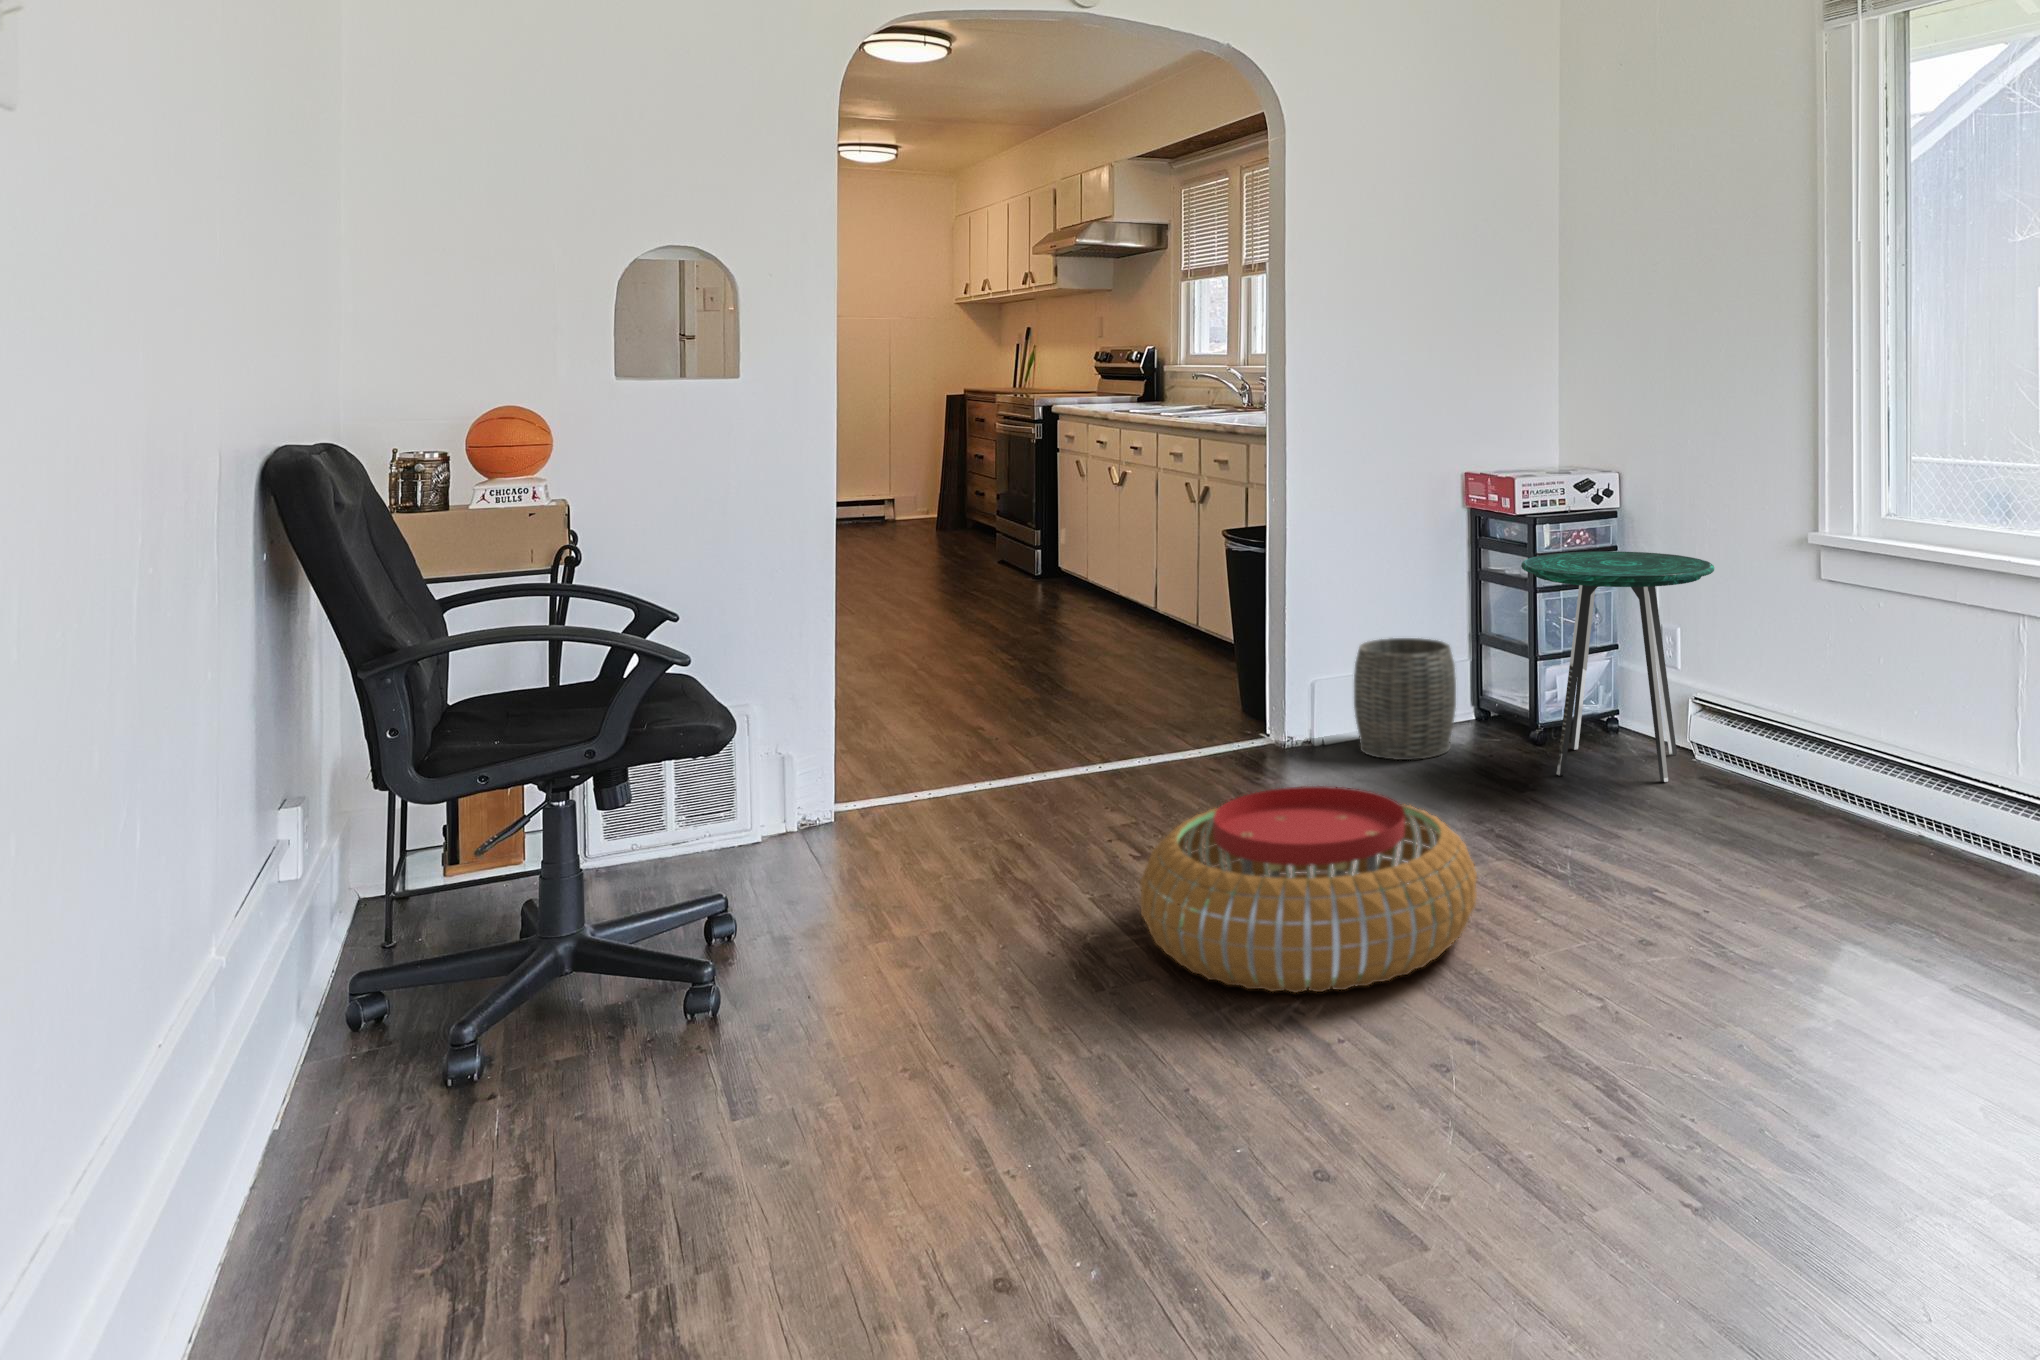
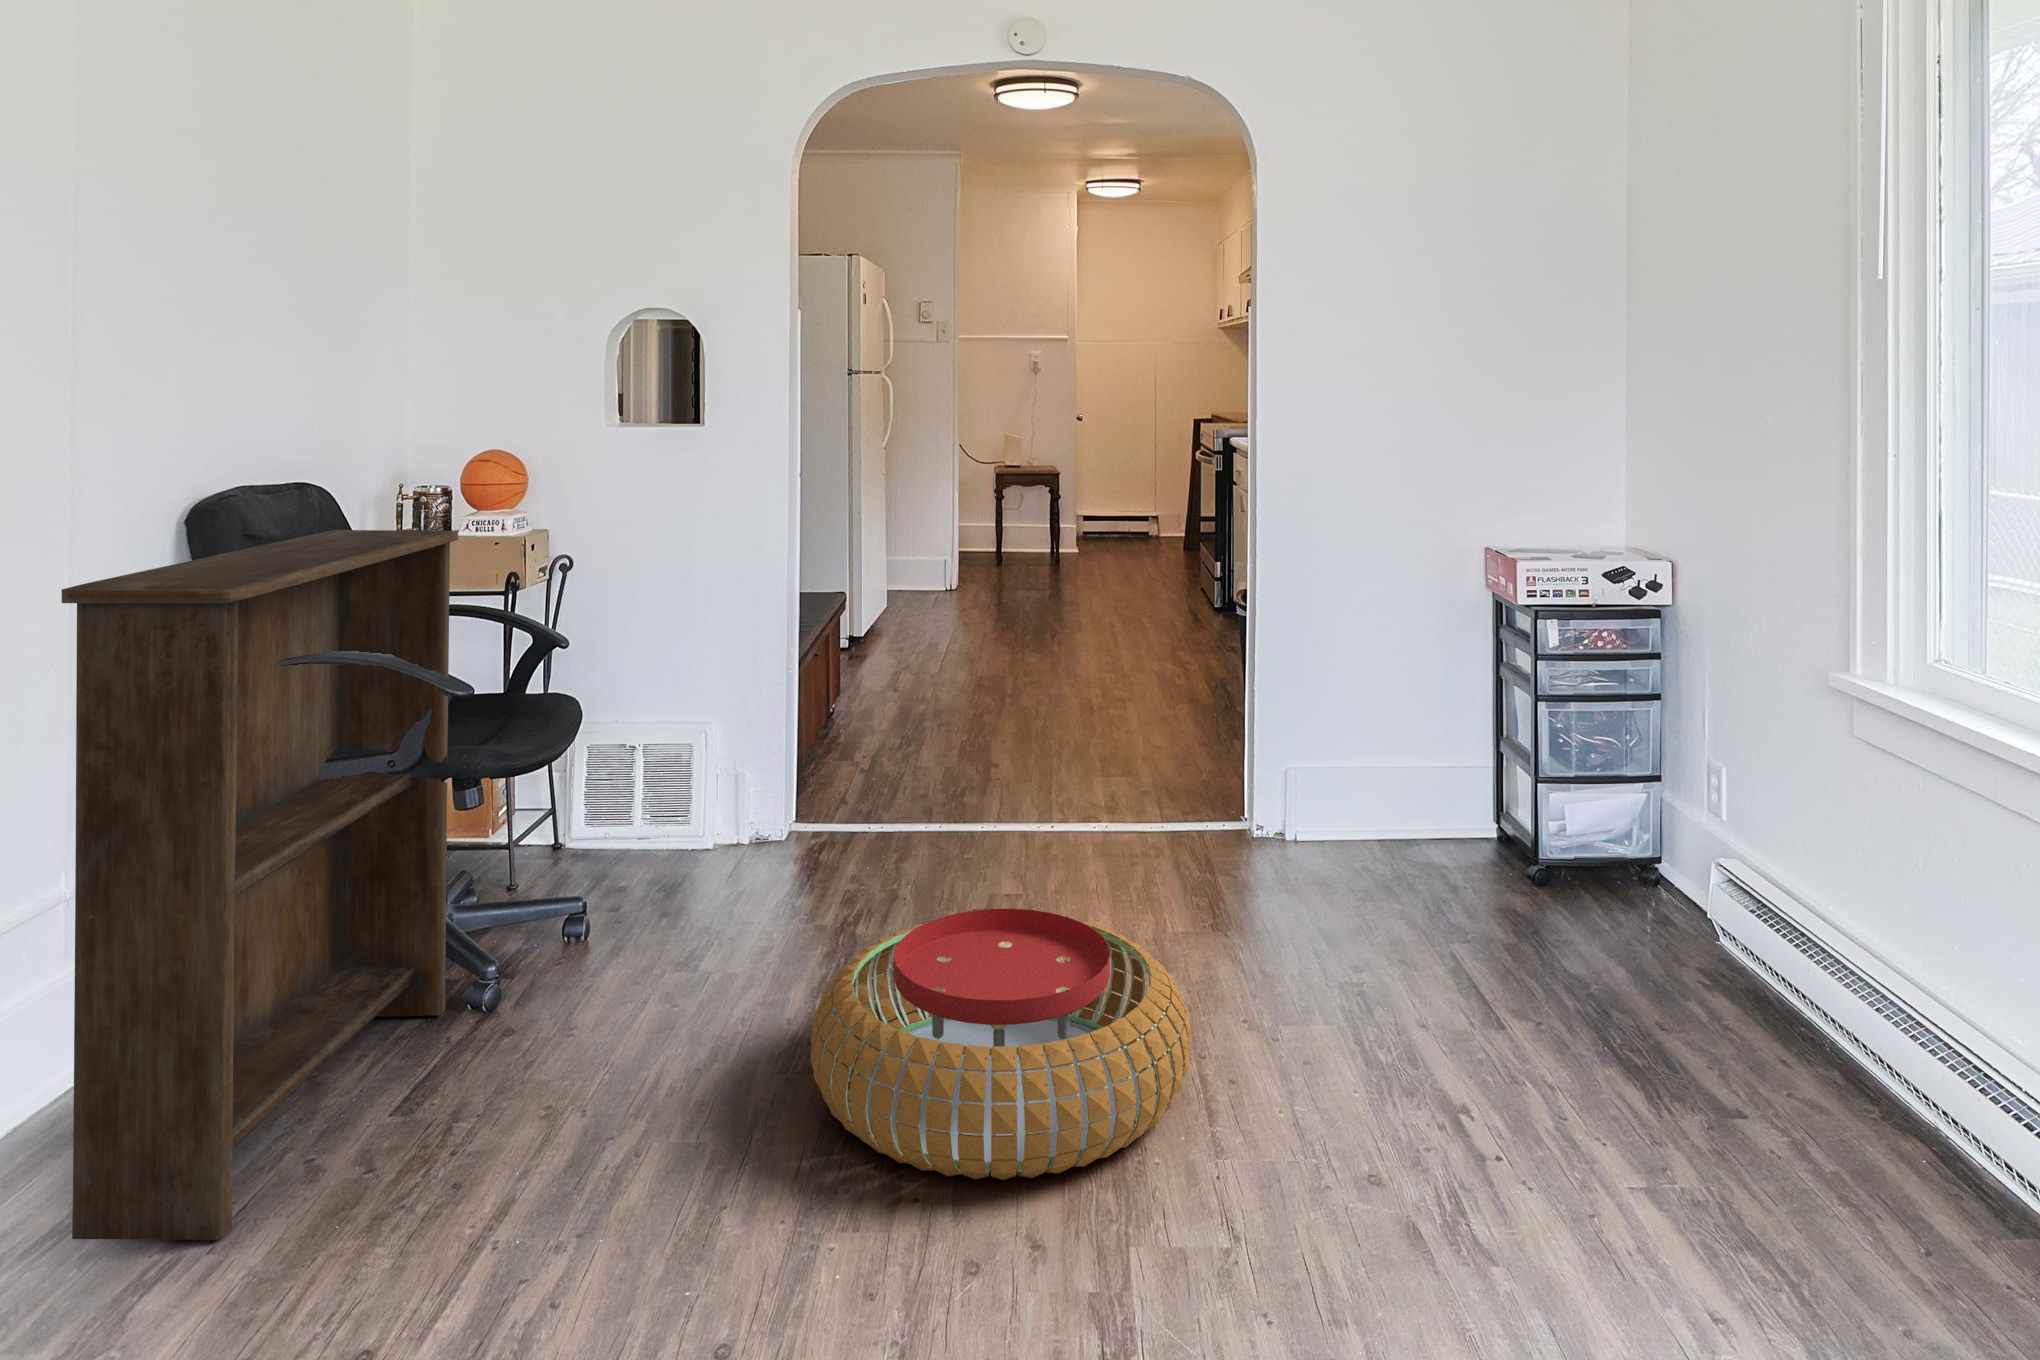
bookshelf: none [515,474,731,1264] -> present [62,530,458,1240]
side table: present [1521,551,1714,782] -> none [1479,657,1743,980]
woven basket: present [1354,638,1456,760] -> none [1312,730,1432,881]

